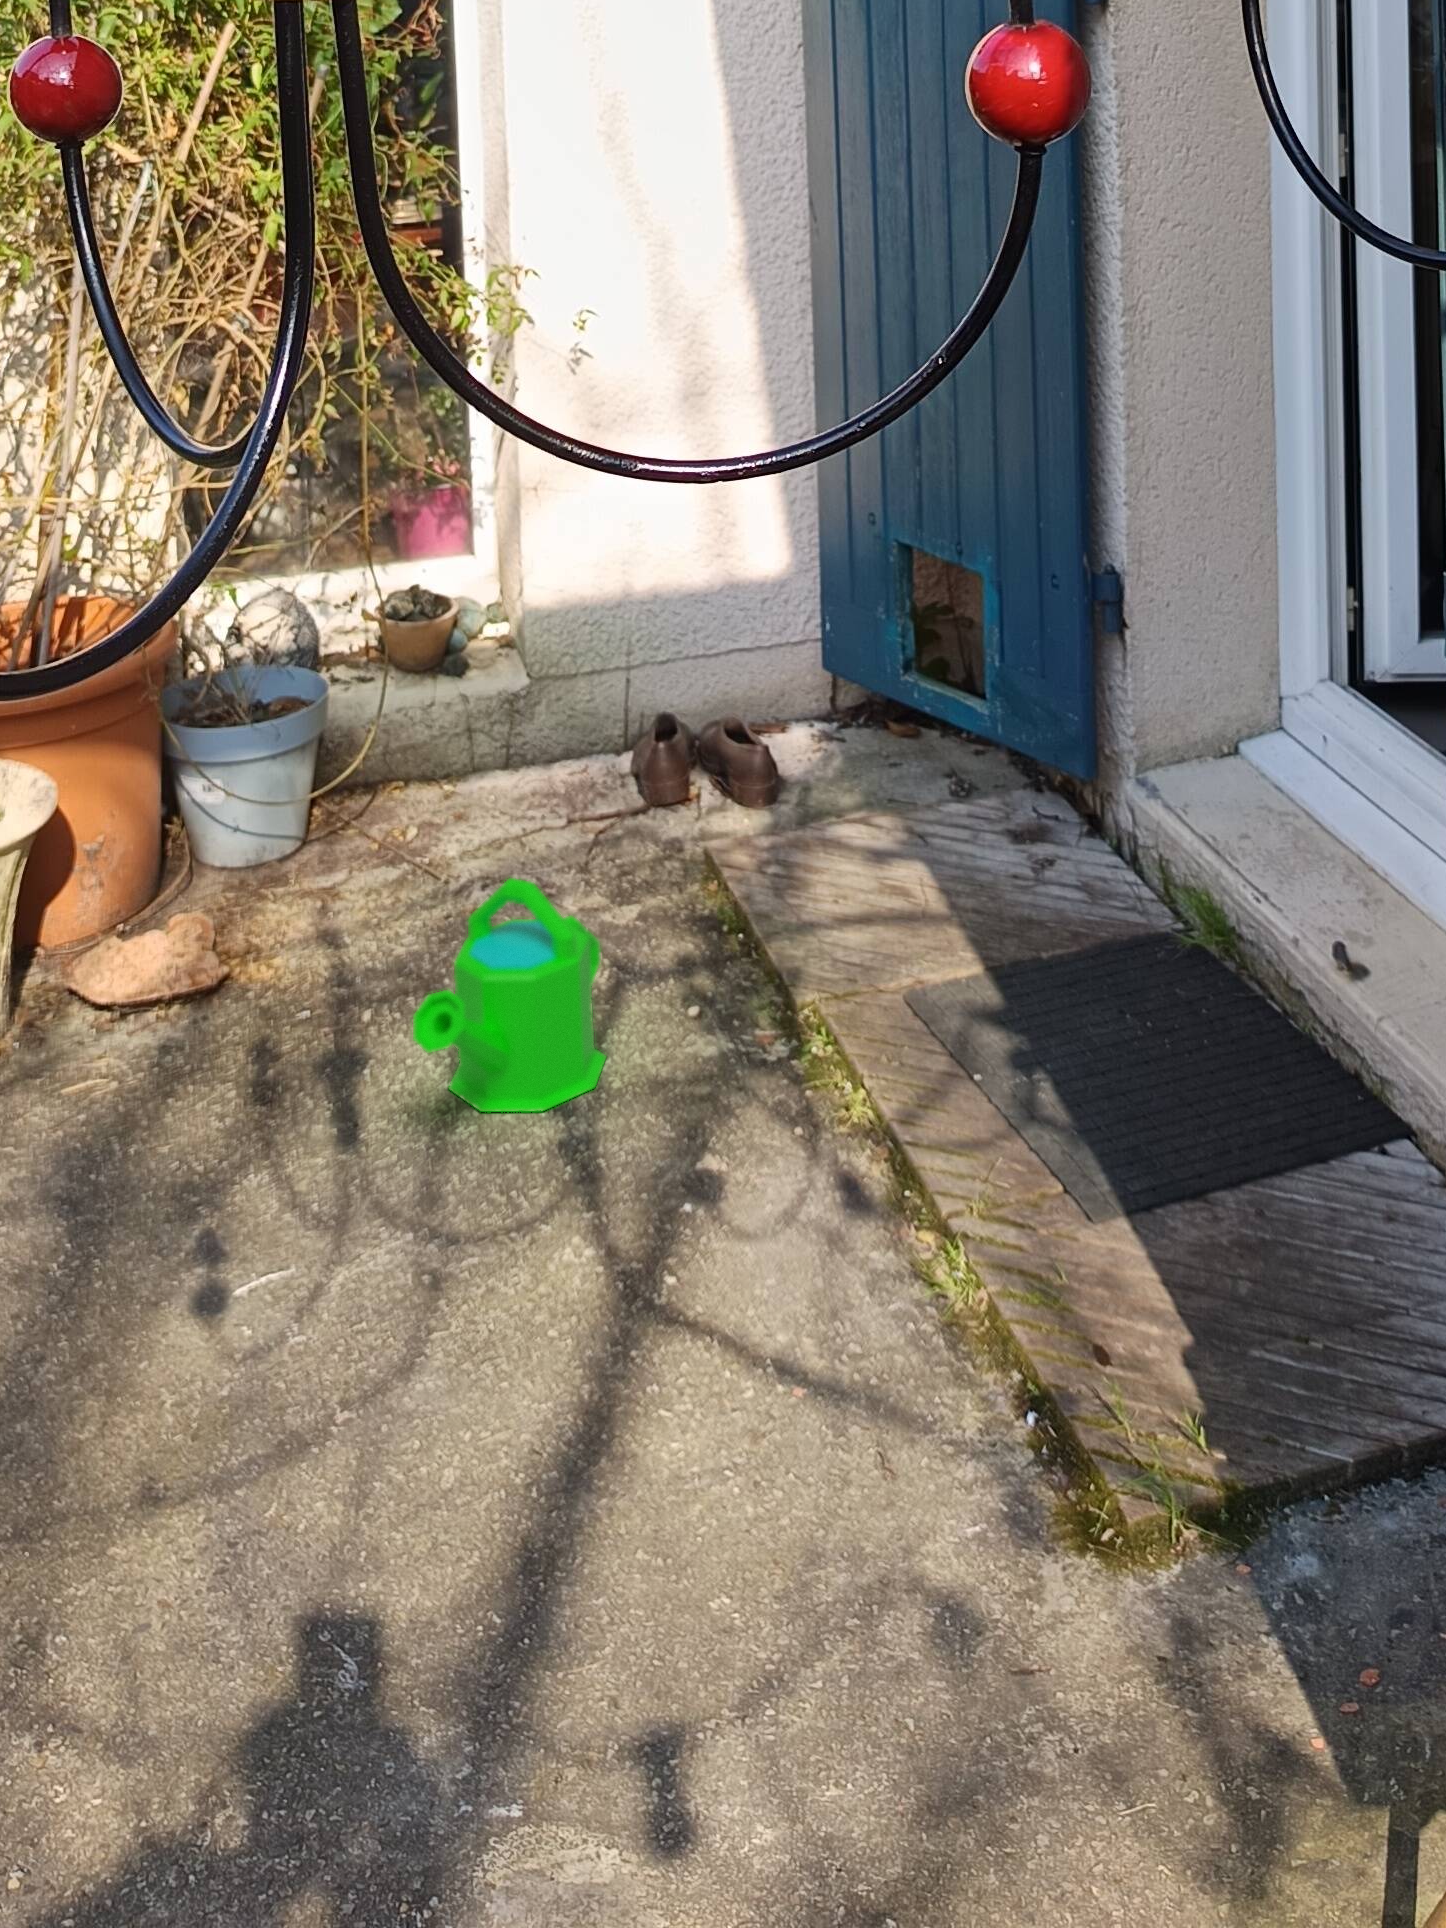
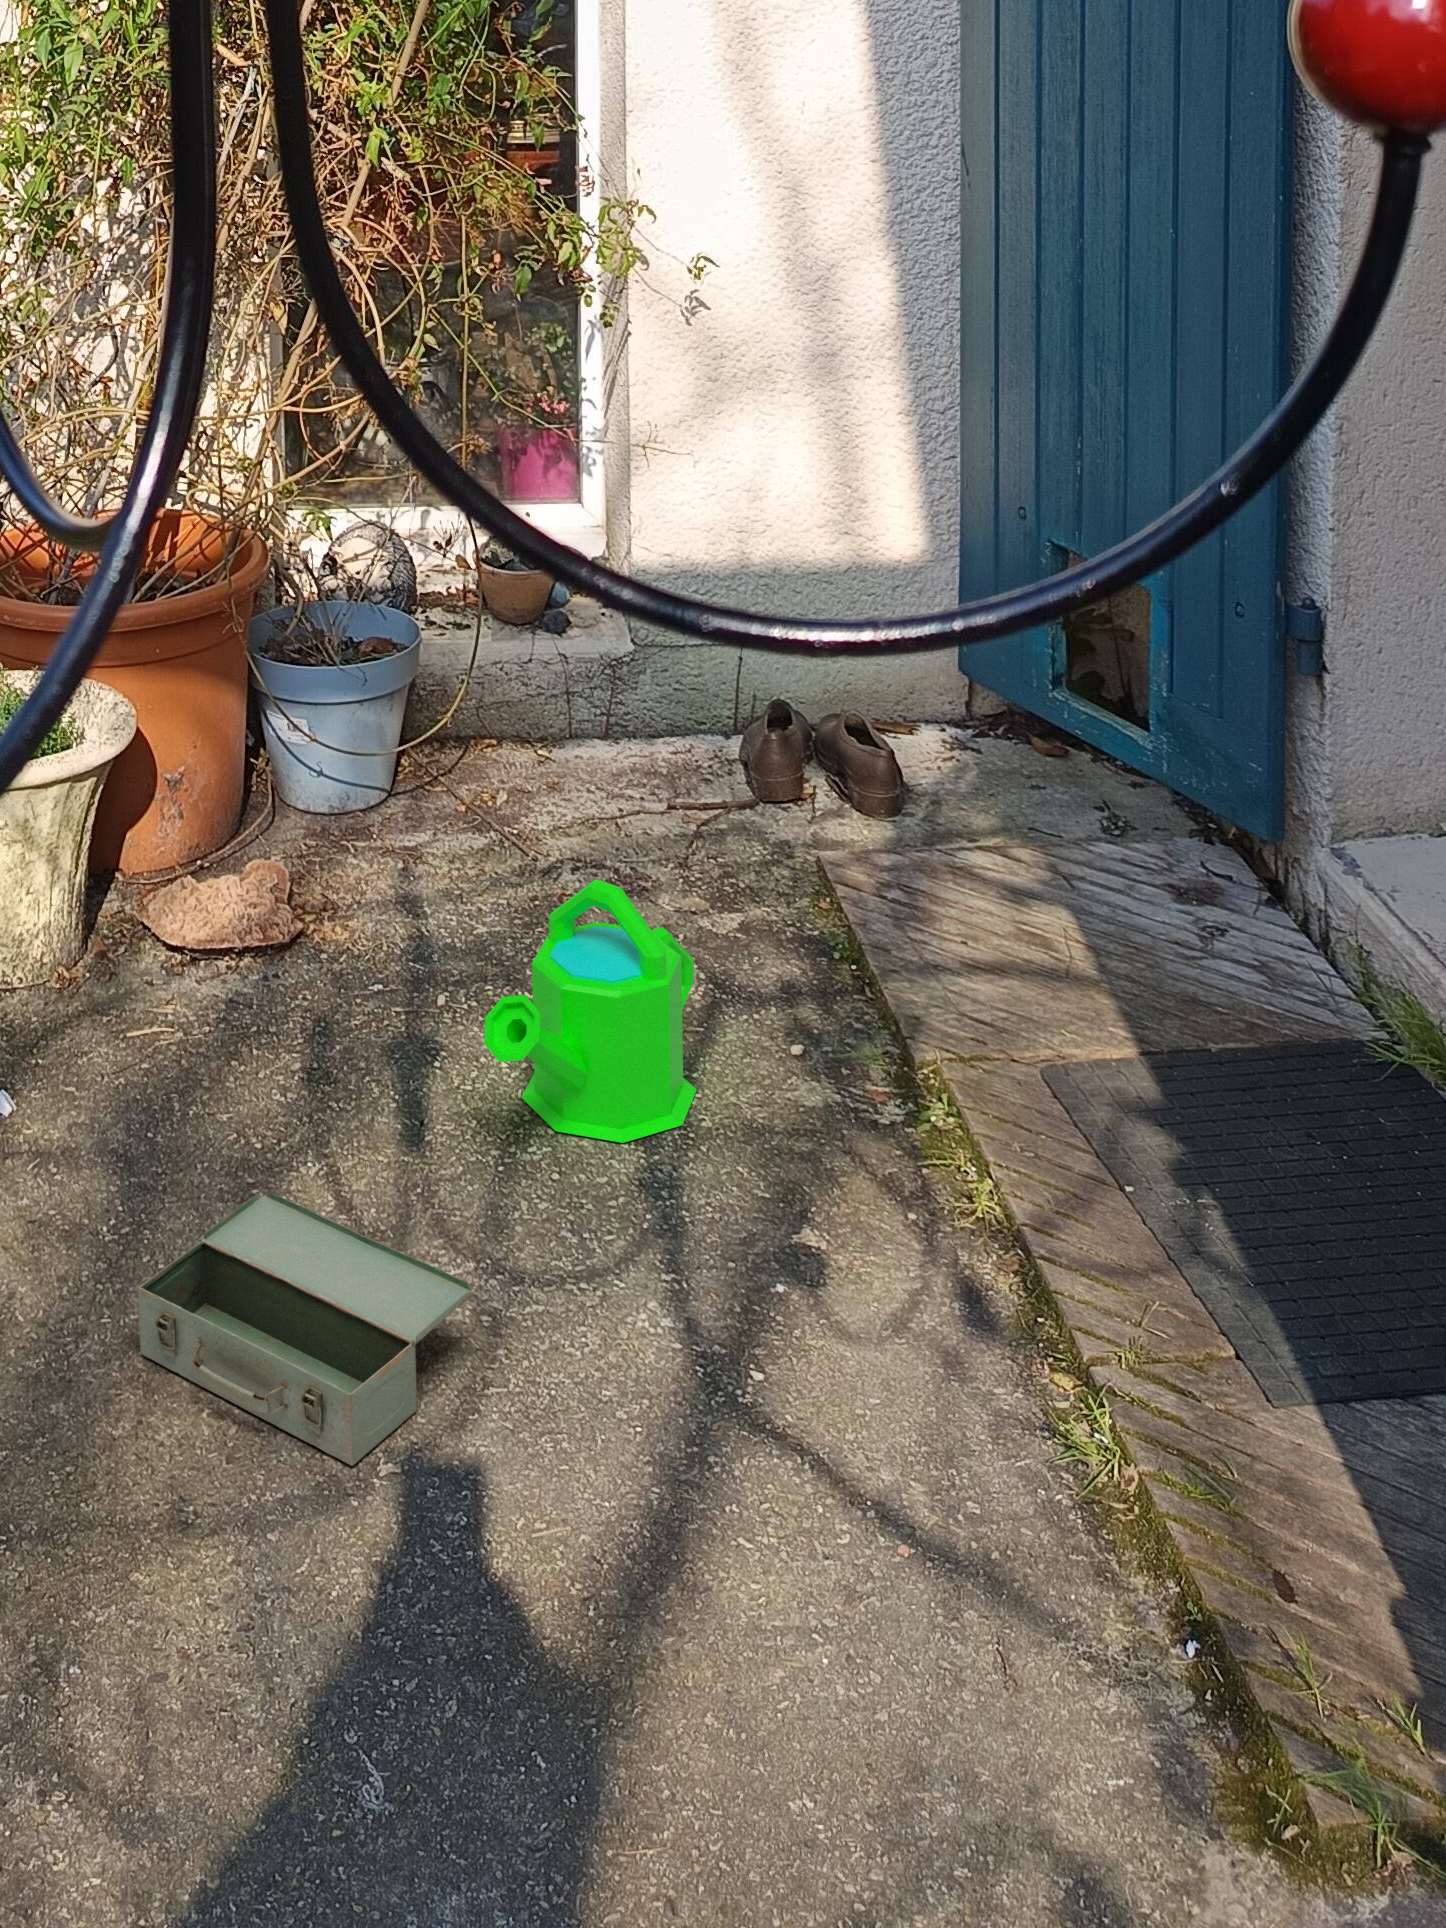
toolbox: none [93,1203,414,1424] -> present [138,1192,473,1466]

